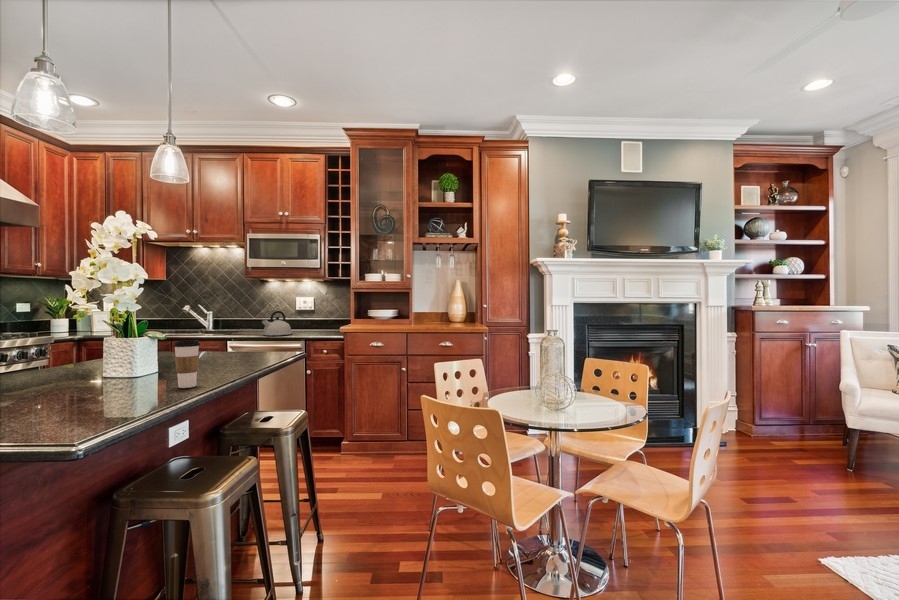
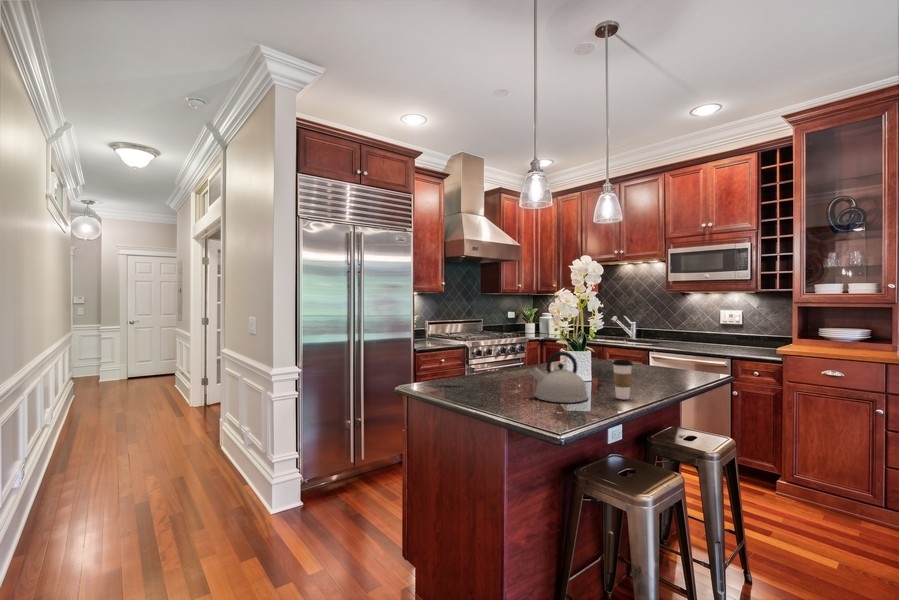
kettle: present [262,311,292,335] -> present [530,351,588,403]

